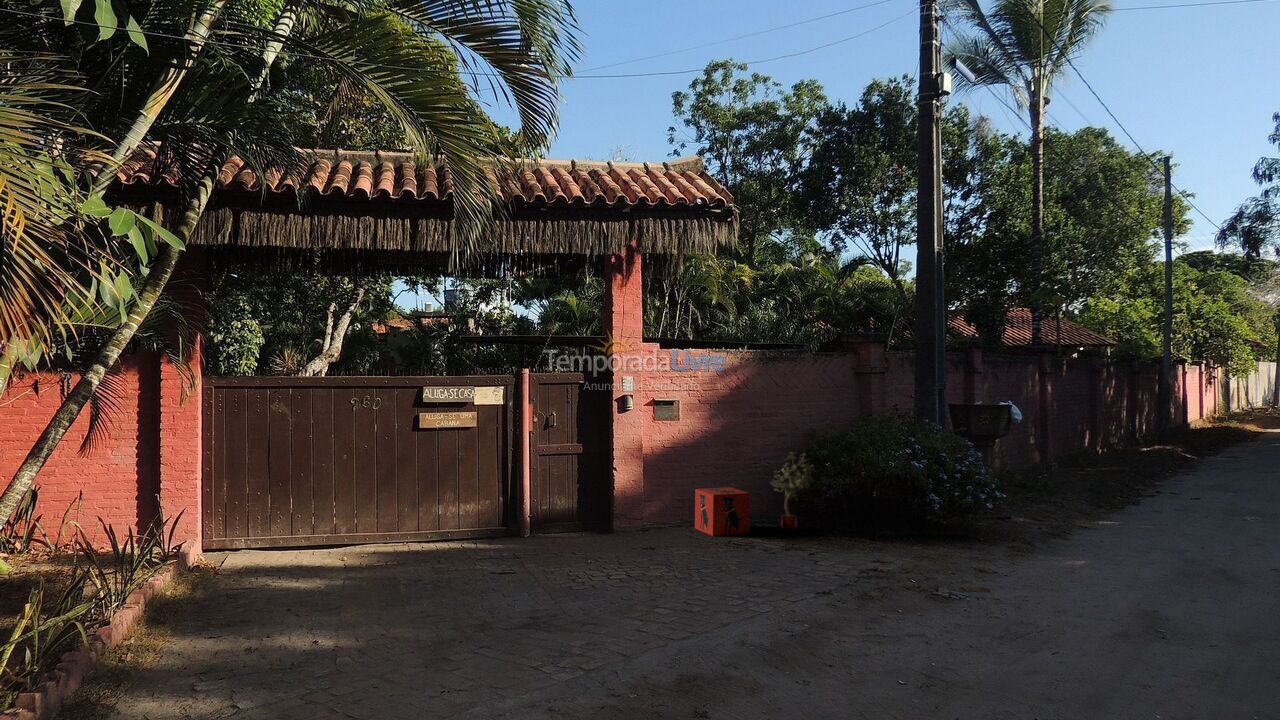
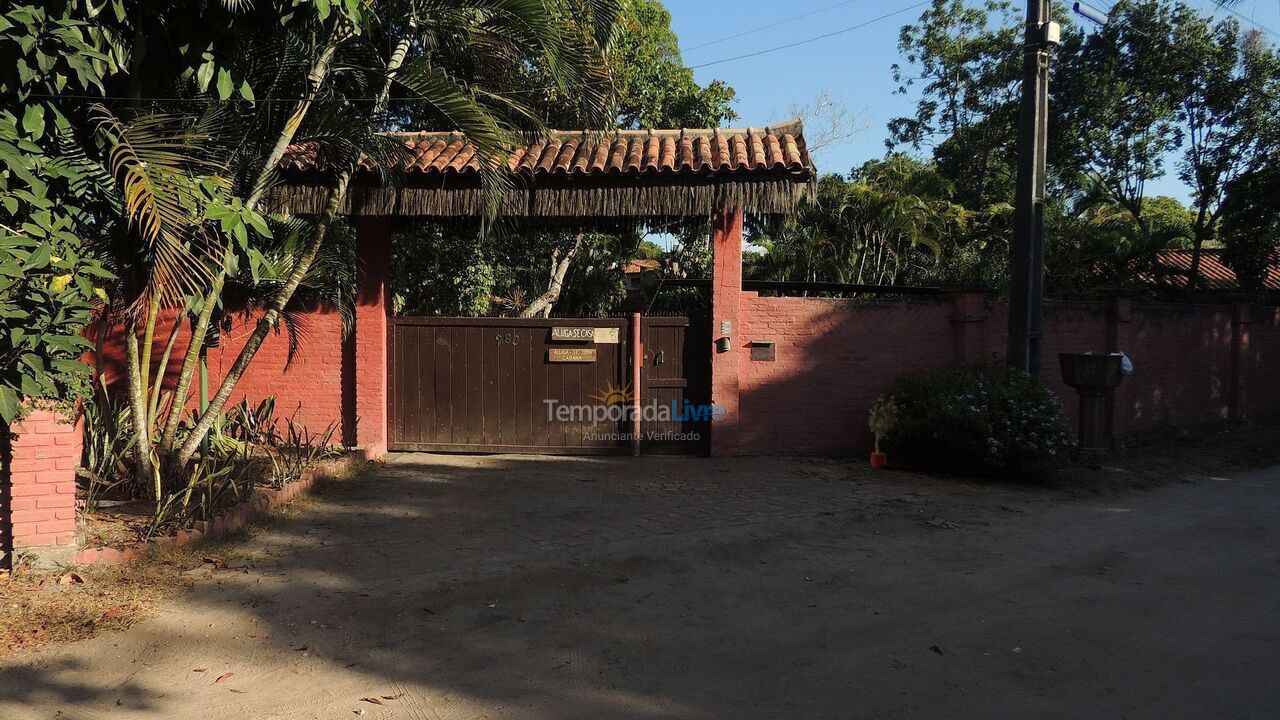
storage box: present [695,487,750,536] -> none [790,424,835,467]

